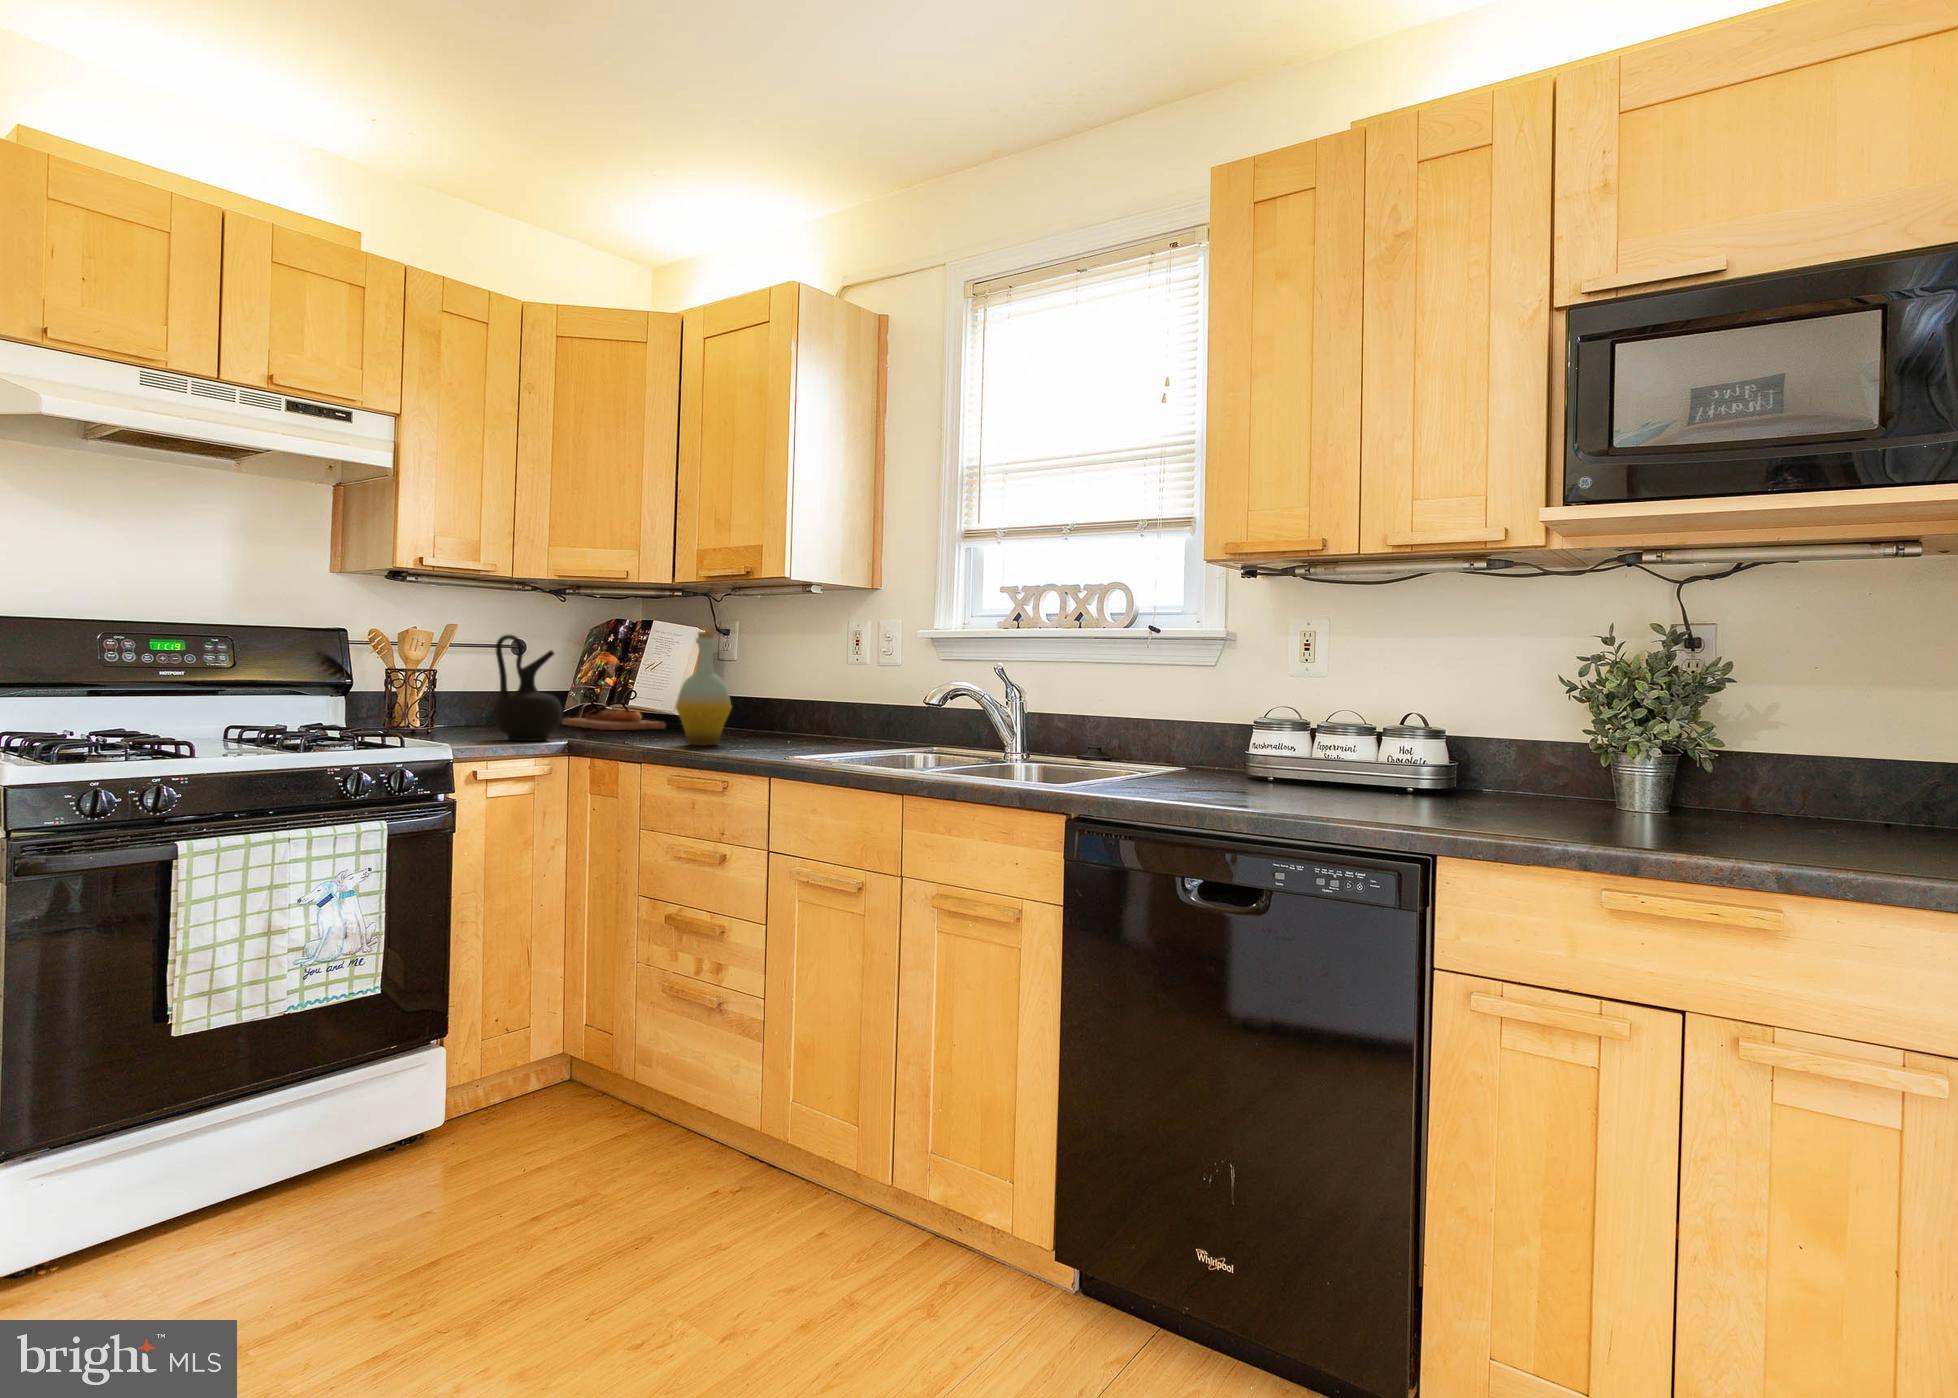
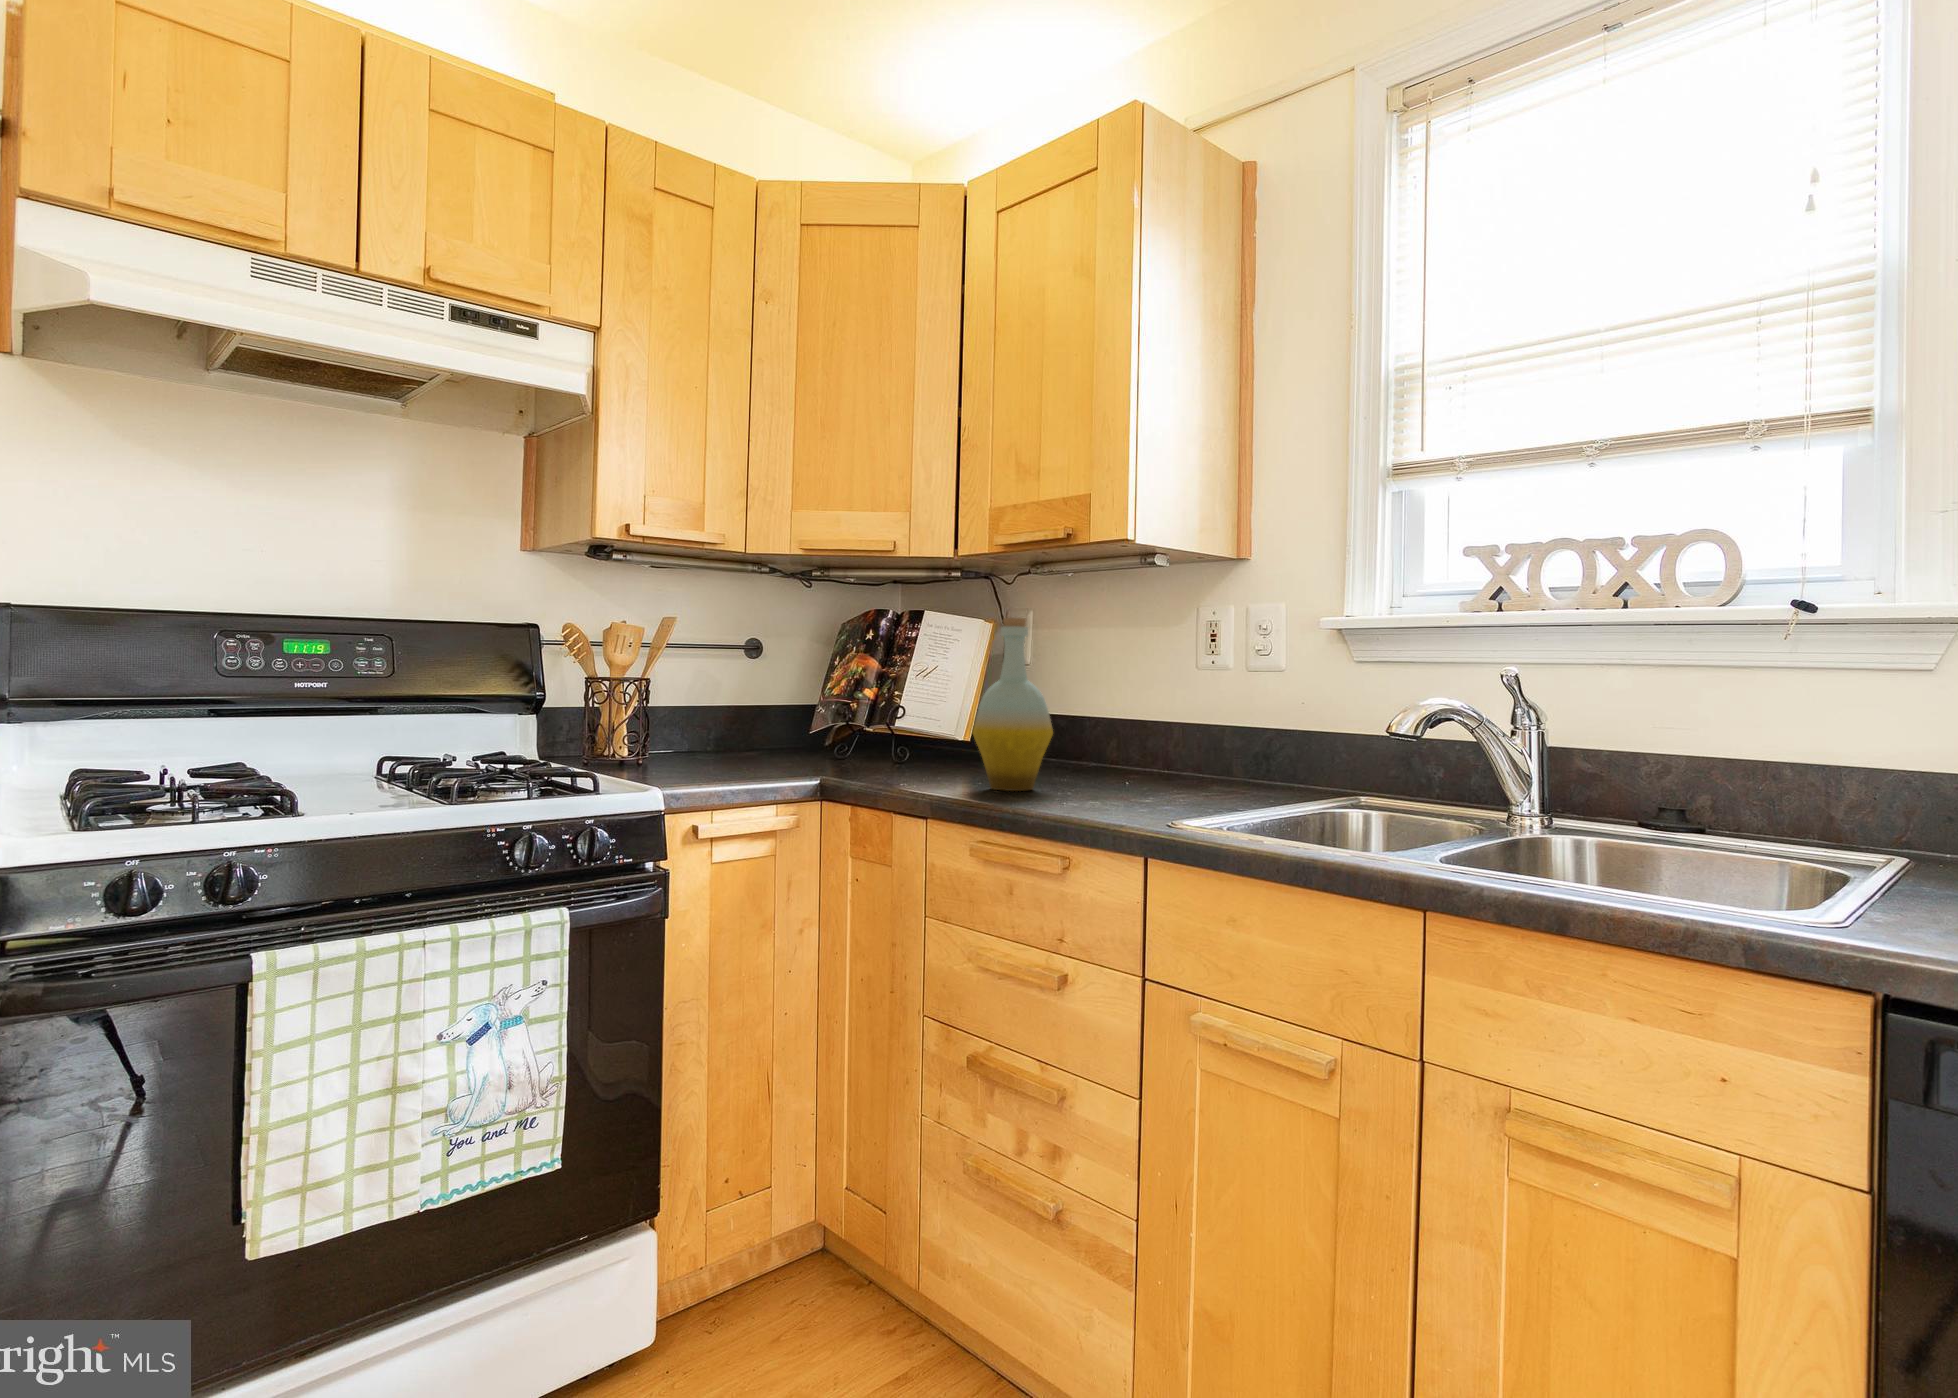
ceramic jug: present [493,635,562,741] -> none [719,627,811,780]
bread loaf: present [562,710,666,730] -> none [806,726,939,760]

